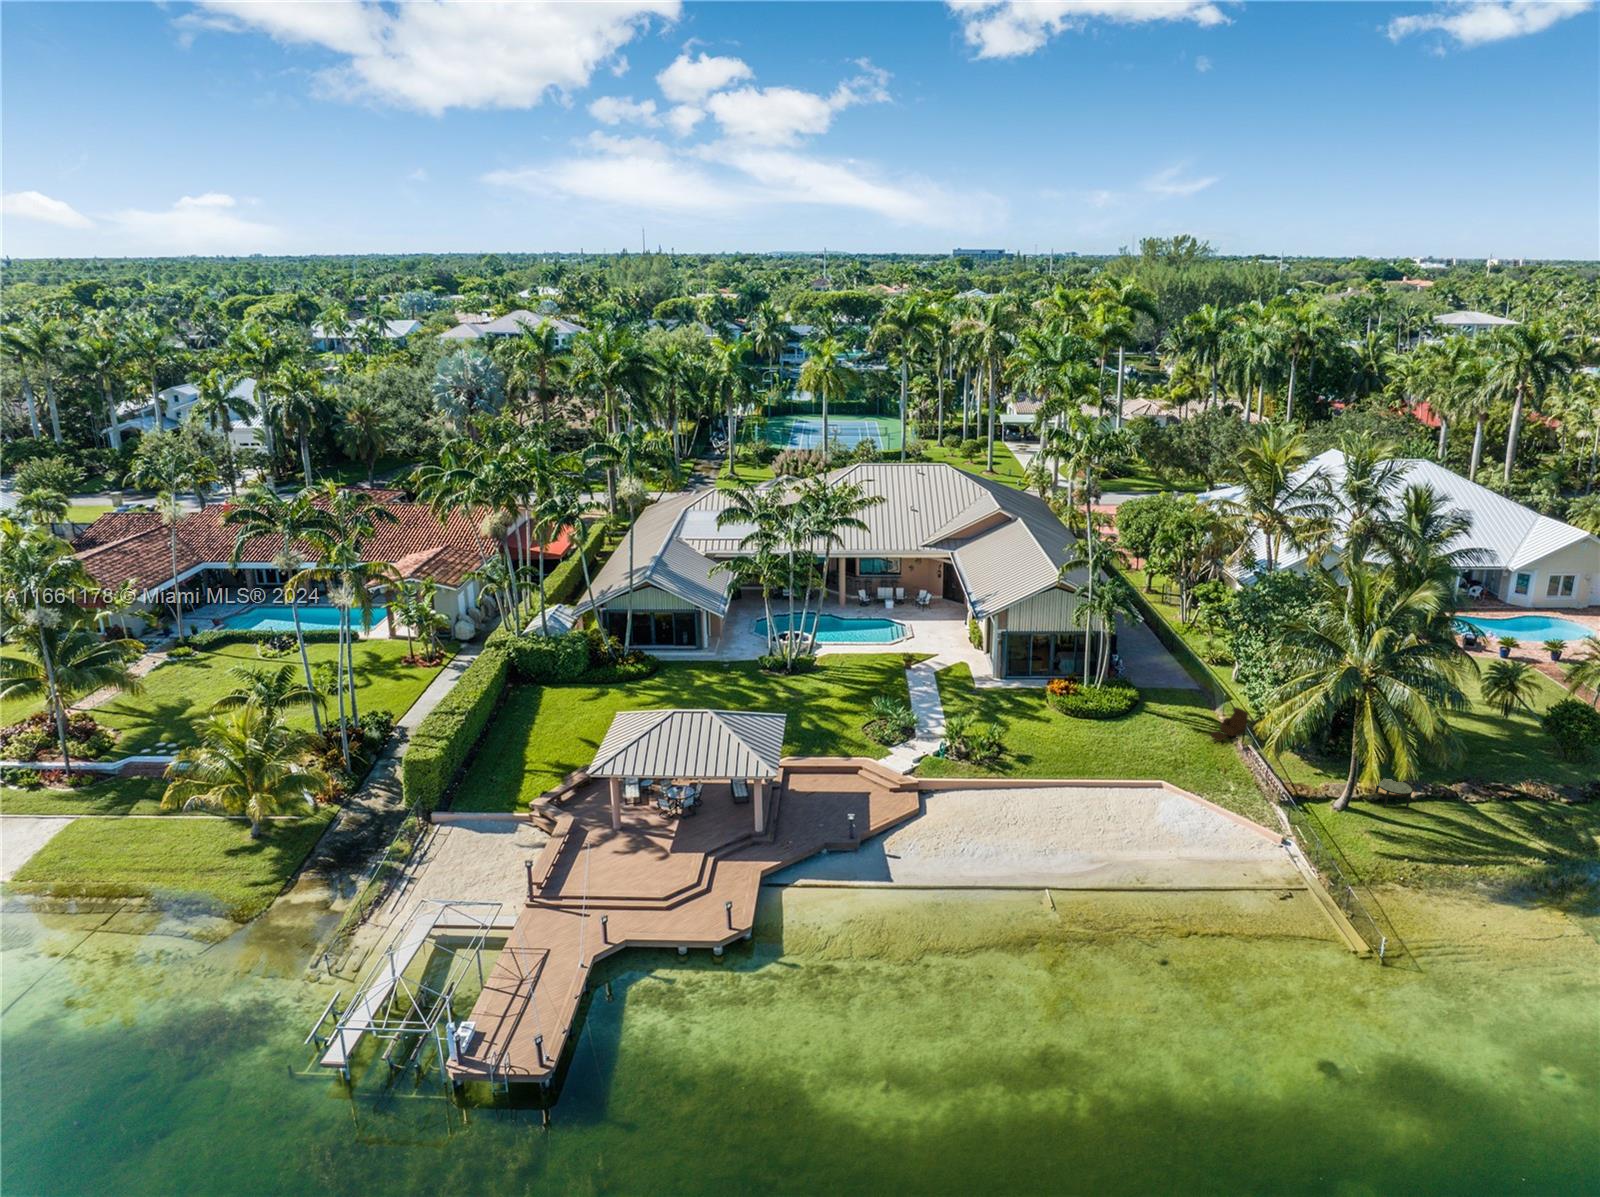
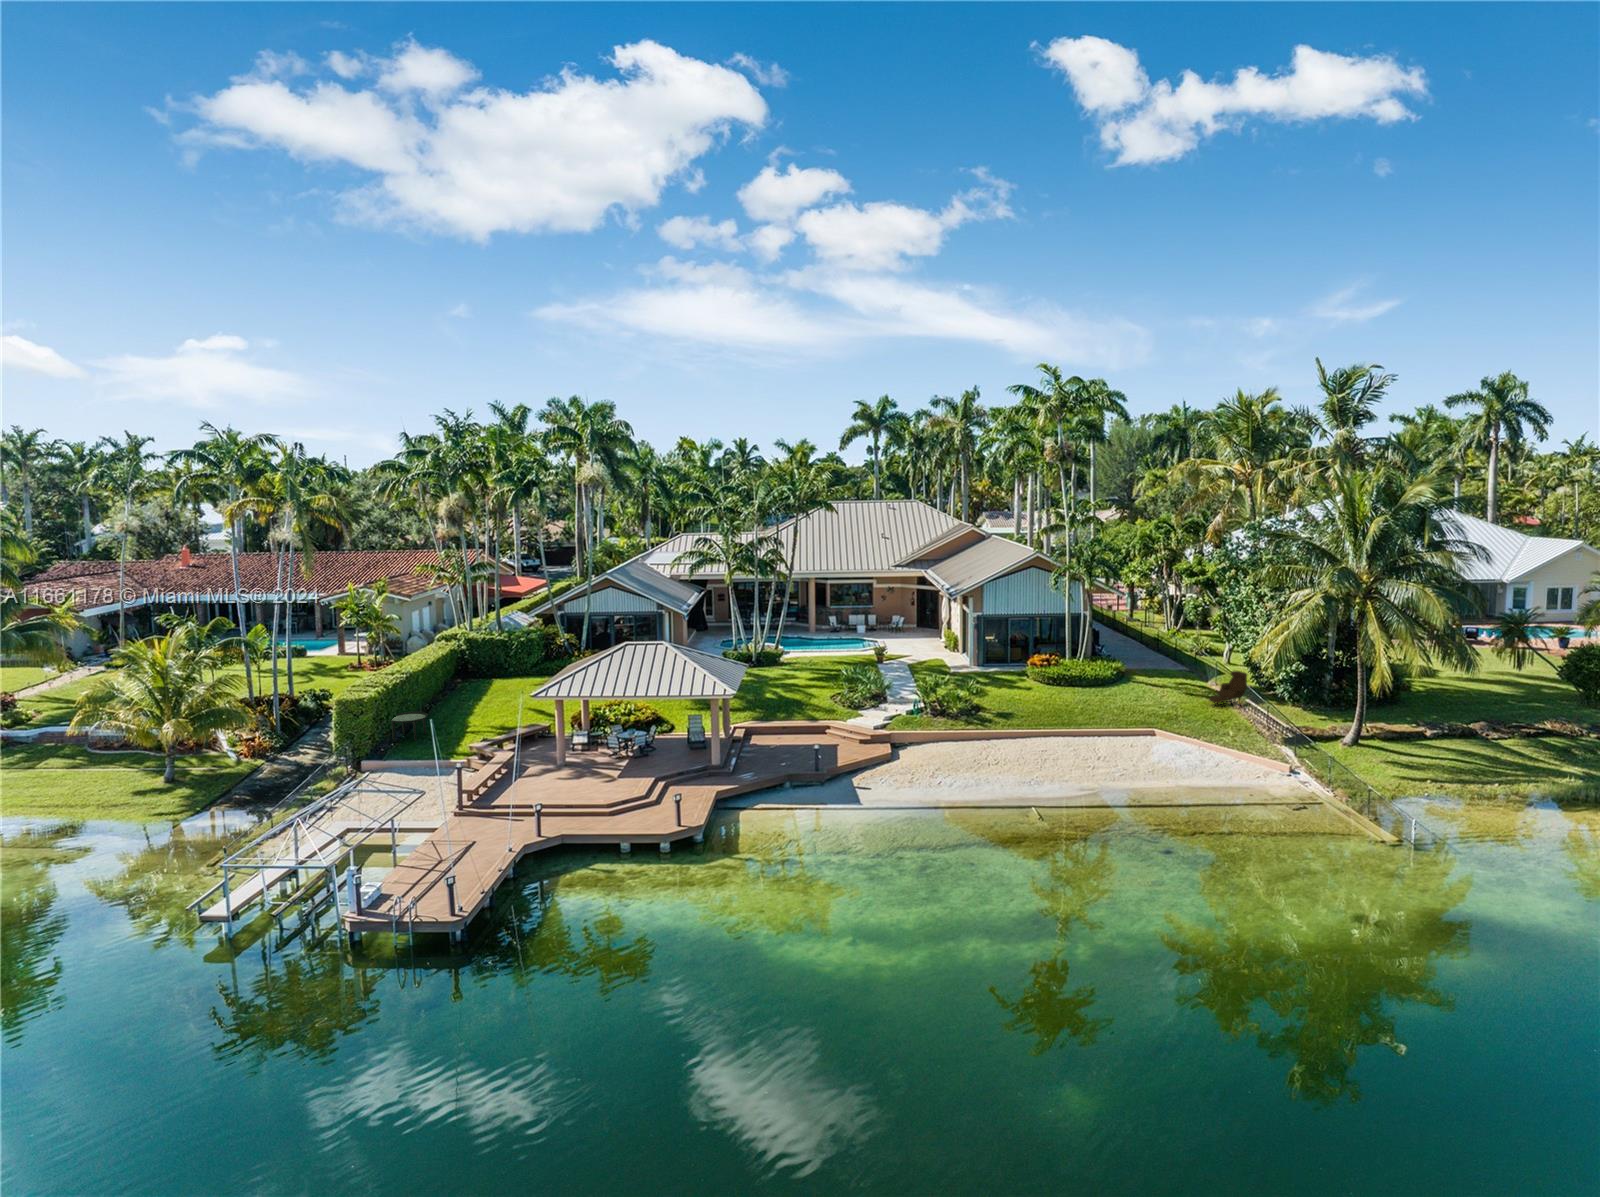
round table: present [1375,778,1415,809] -> present [391,712,428,741]

